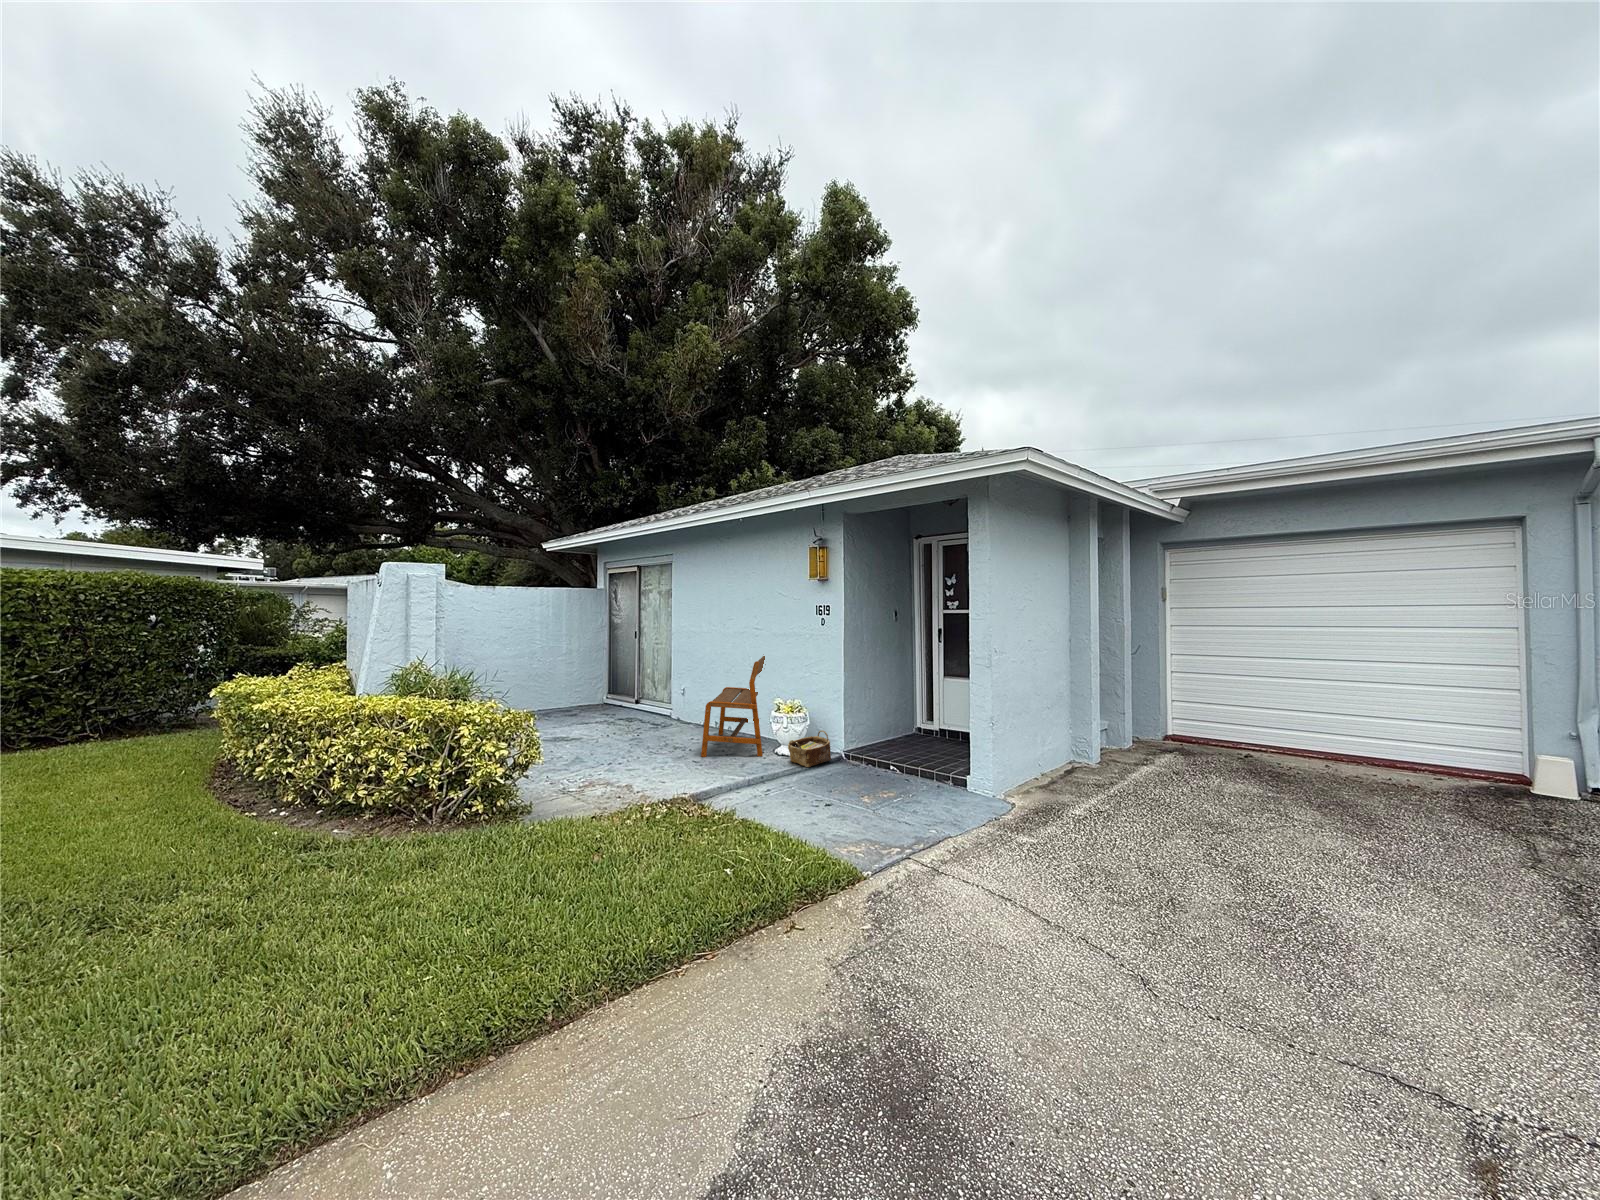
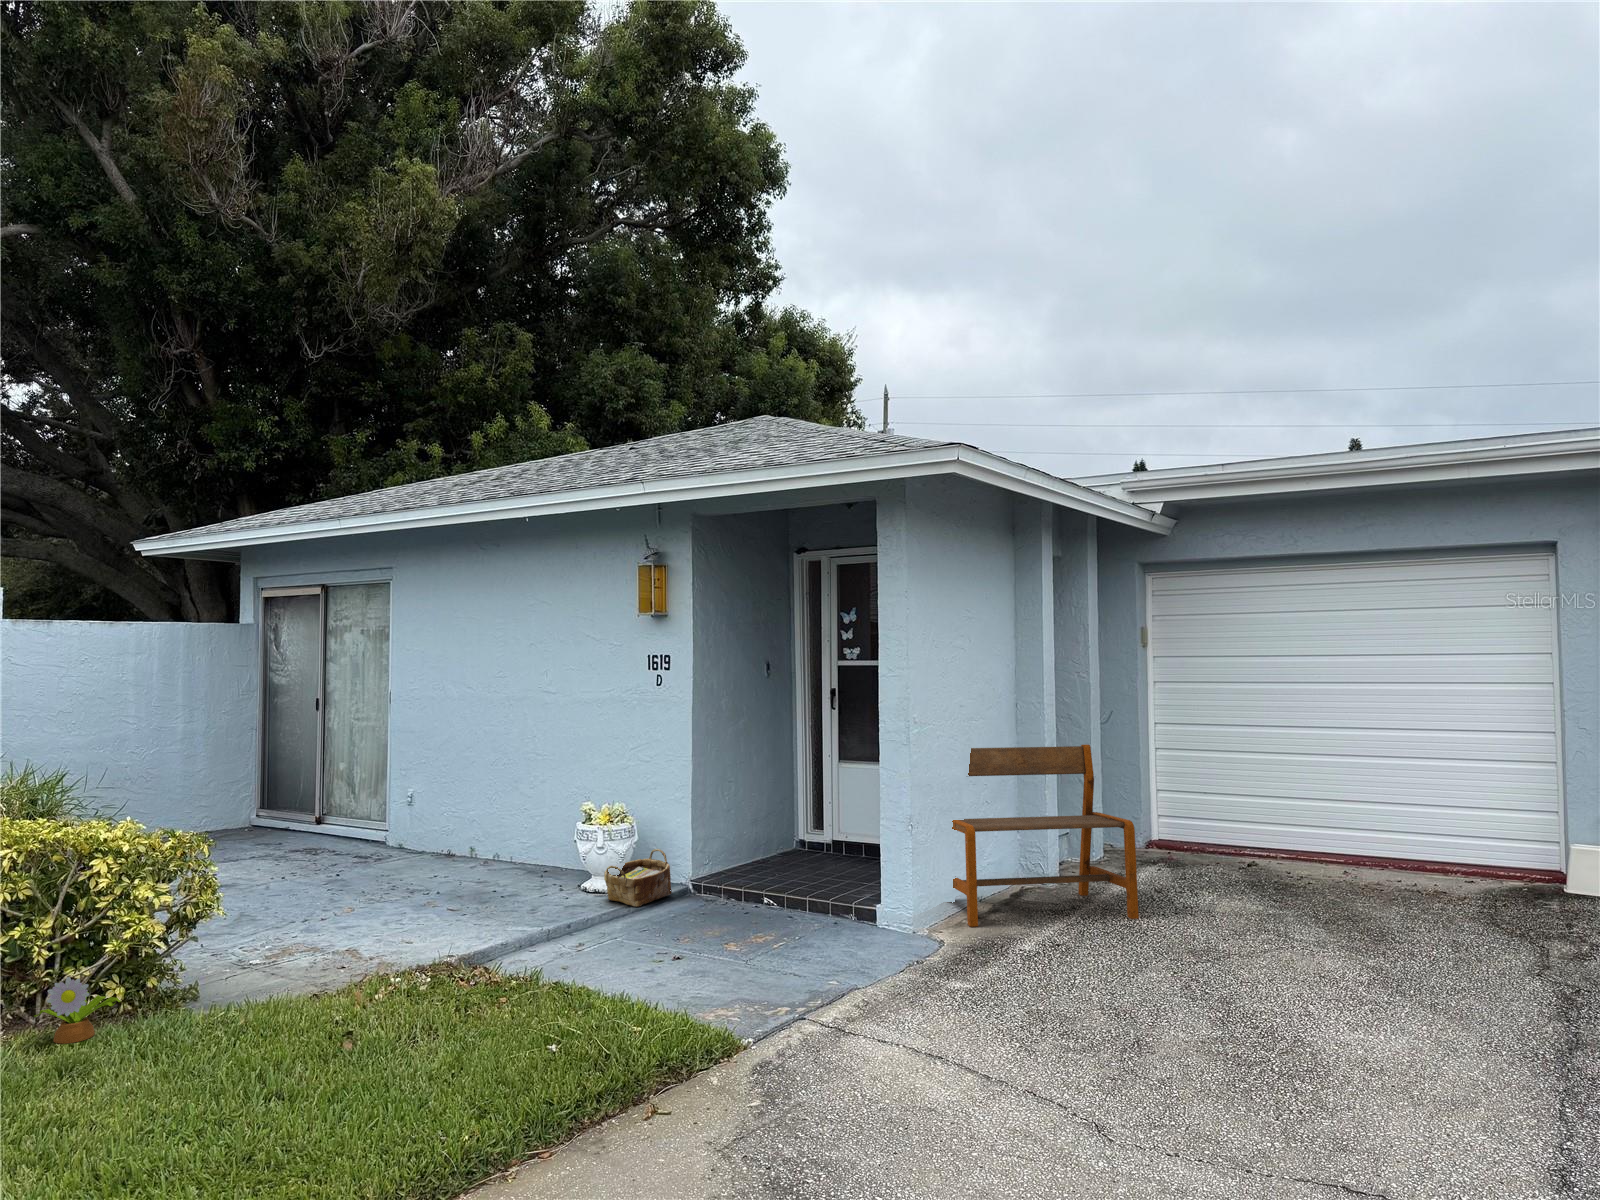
bench: present [701,656,766,757] -> present [952,744,1139,927]
decorative plant: none [424,800,476,840] -> present [34,977,121,1044]

